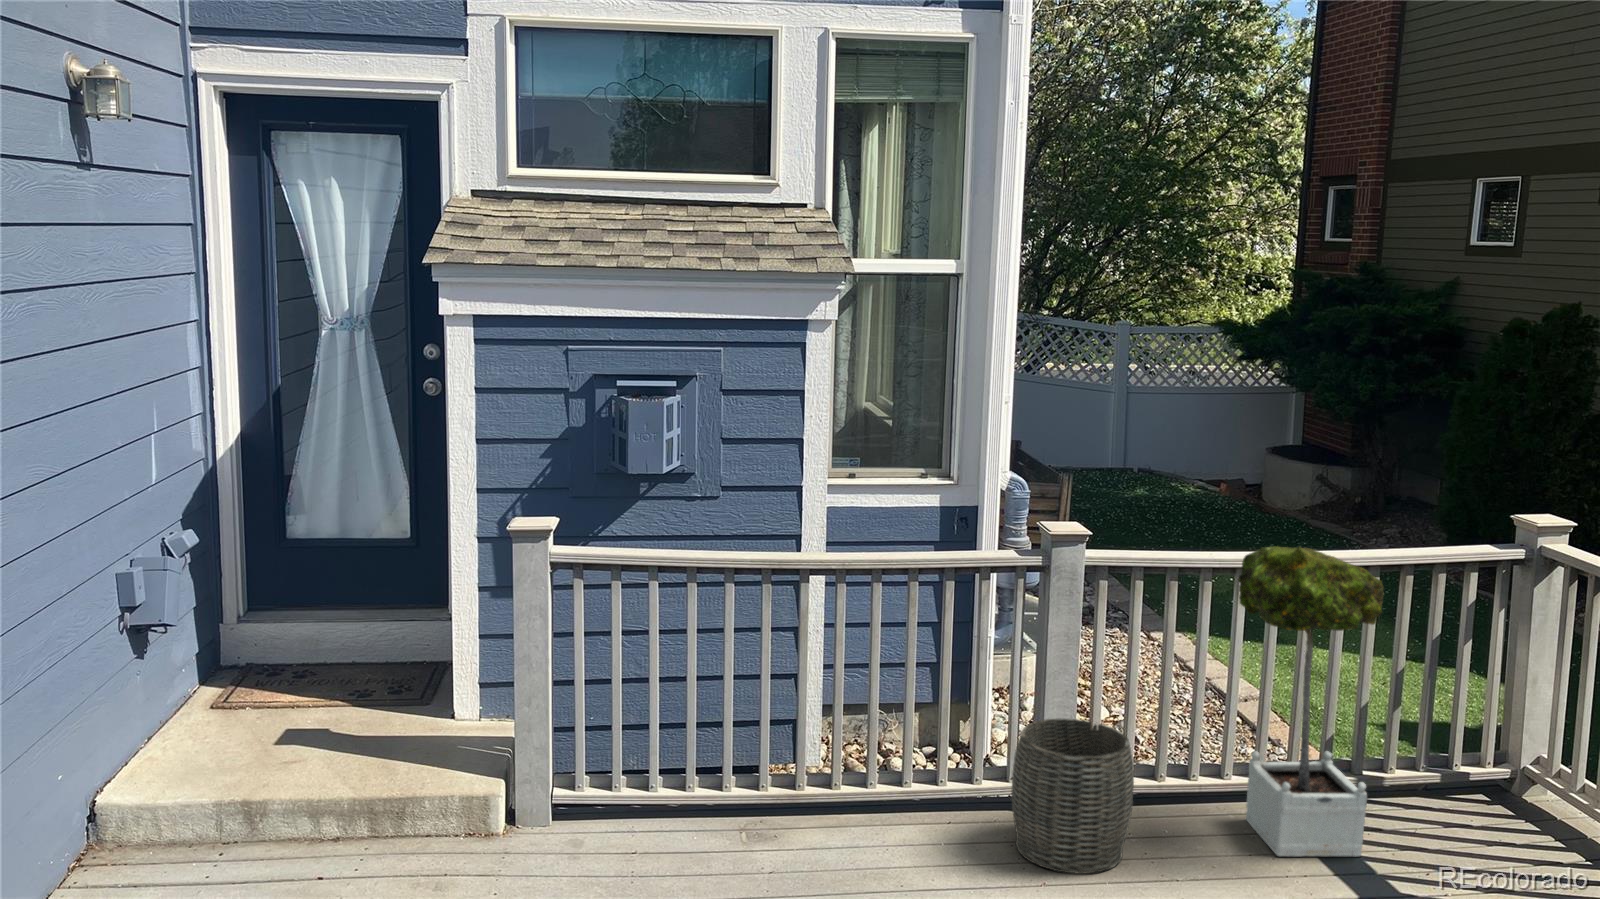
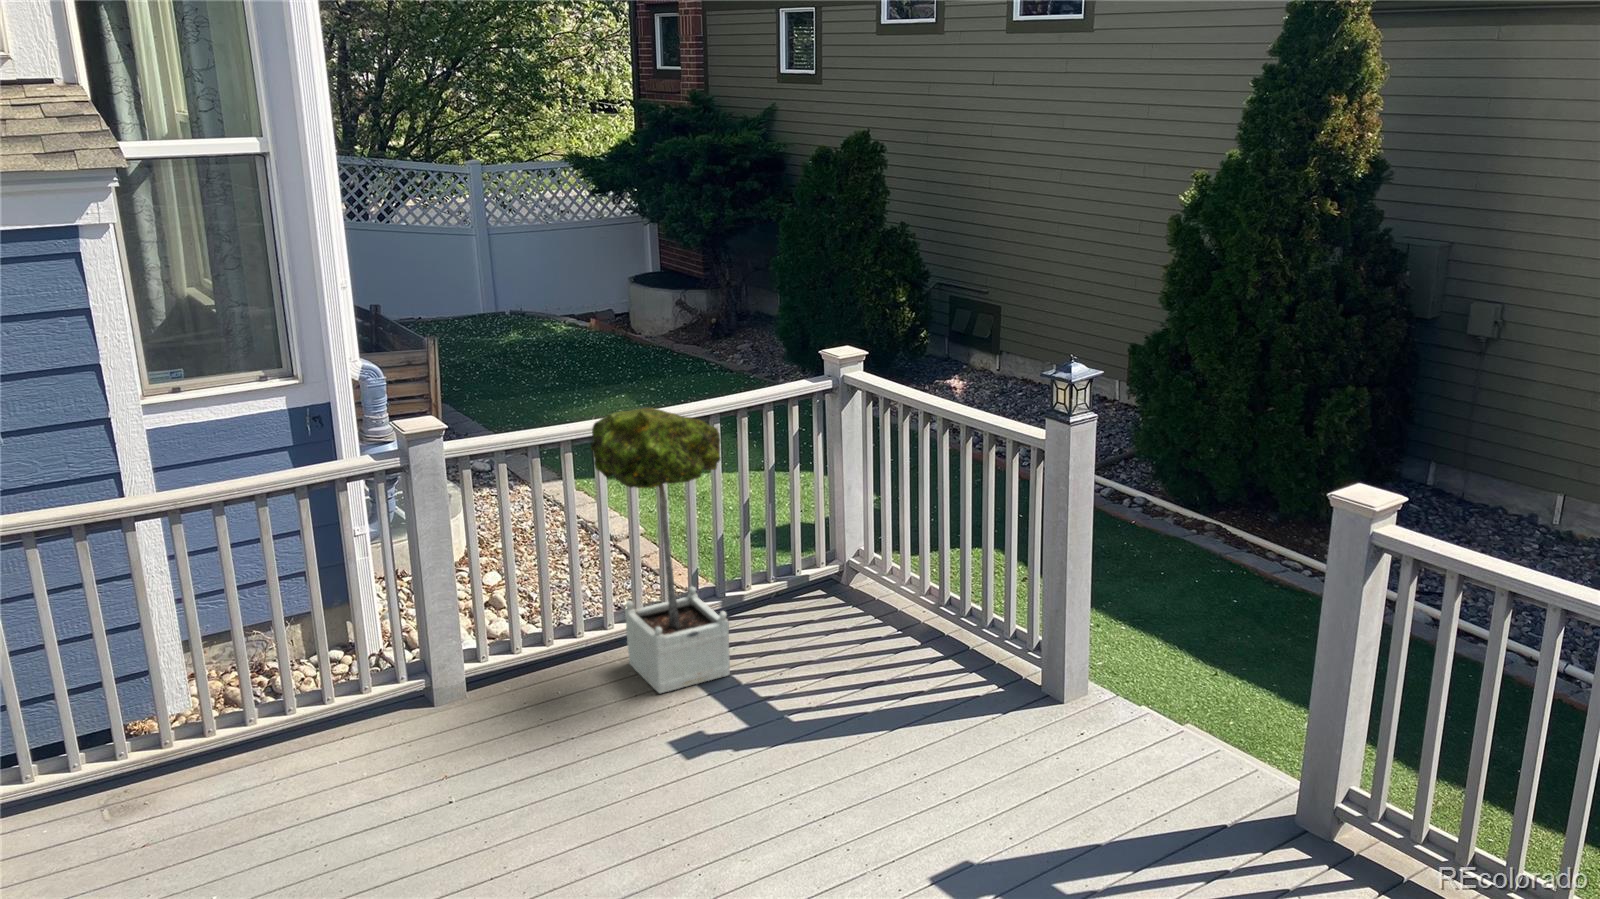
woven basket: present [1011,719,1134,874] -> none [395,610,520,765]

